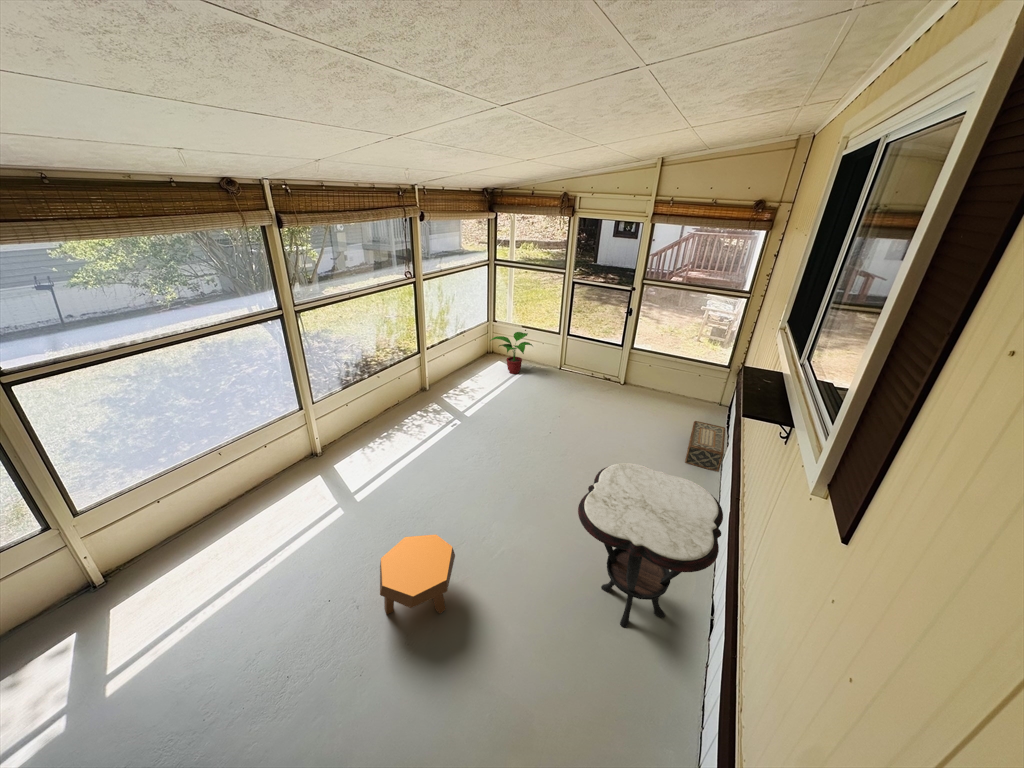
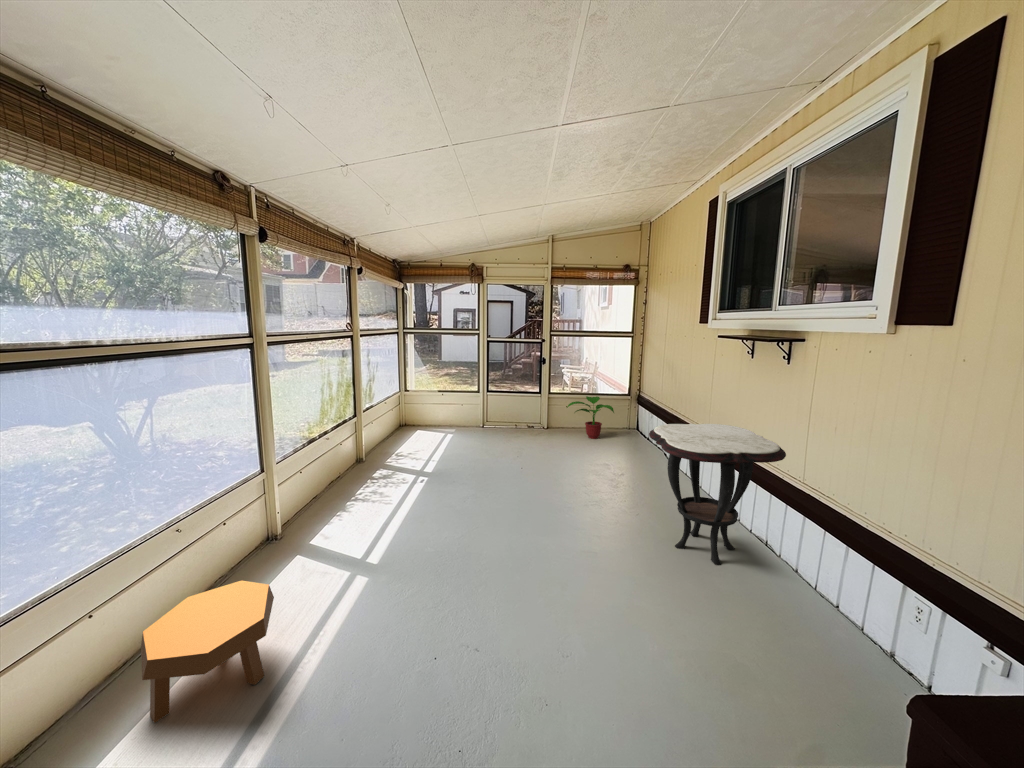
potted plant: present [490,332,533,374] -> present [567,396,614,439]
woven basket: present [685,421,725,472] -> none [628,431,668,462]
footstool: present [380,535,455,615] -> present [141,580,274,723]

